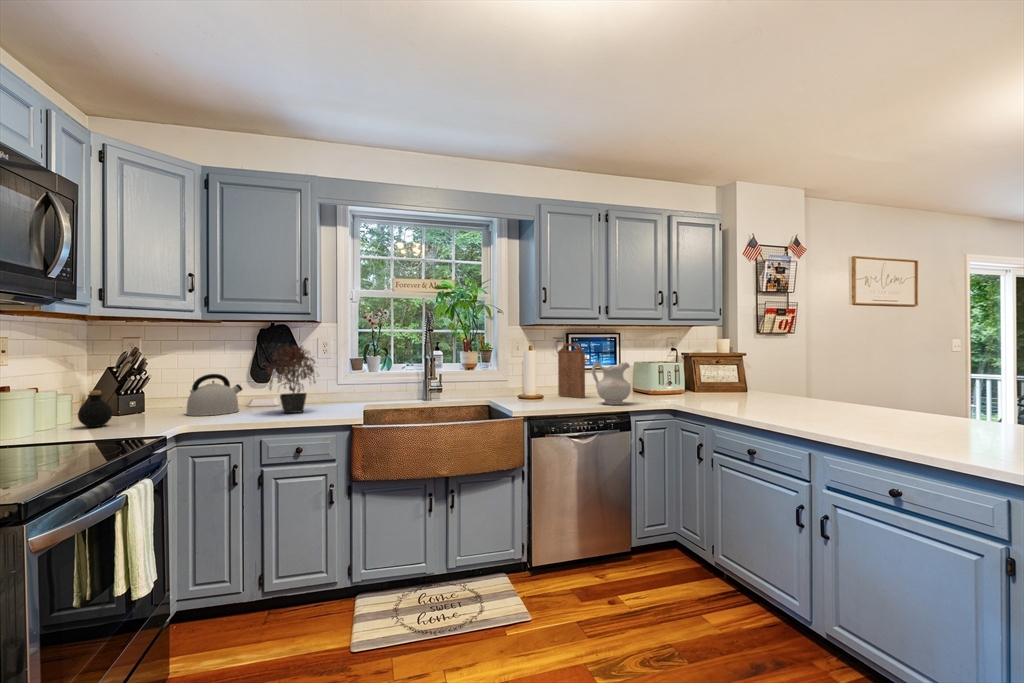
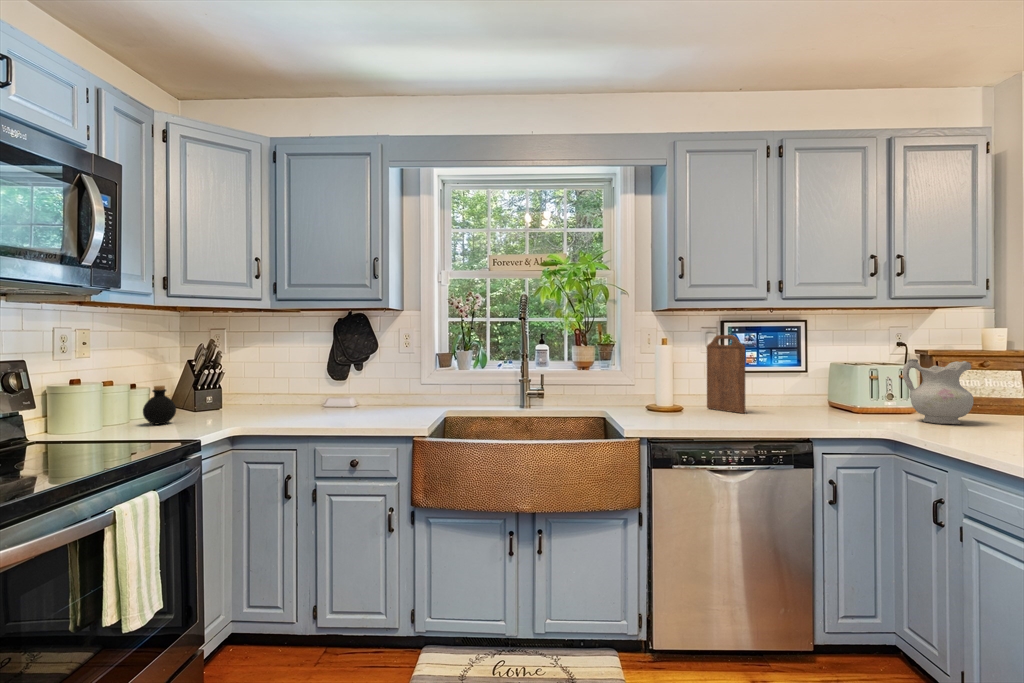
potted plant: present [268,344,315,413] -> none [327,335,391,418]
ceramic pitcher: present [592,361,631,405] -> present [903,359,974,424]
kettle: present [186,374,242,416] -> none [255,370,314,416]

